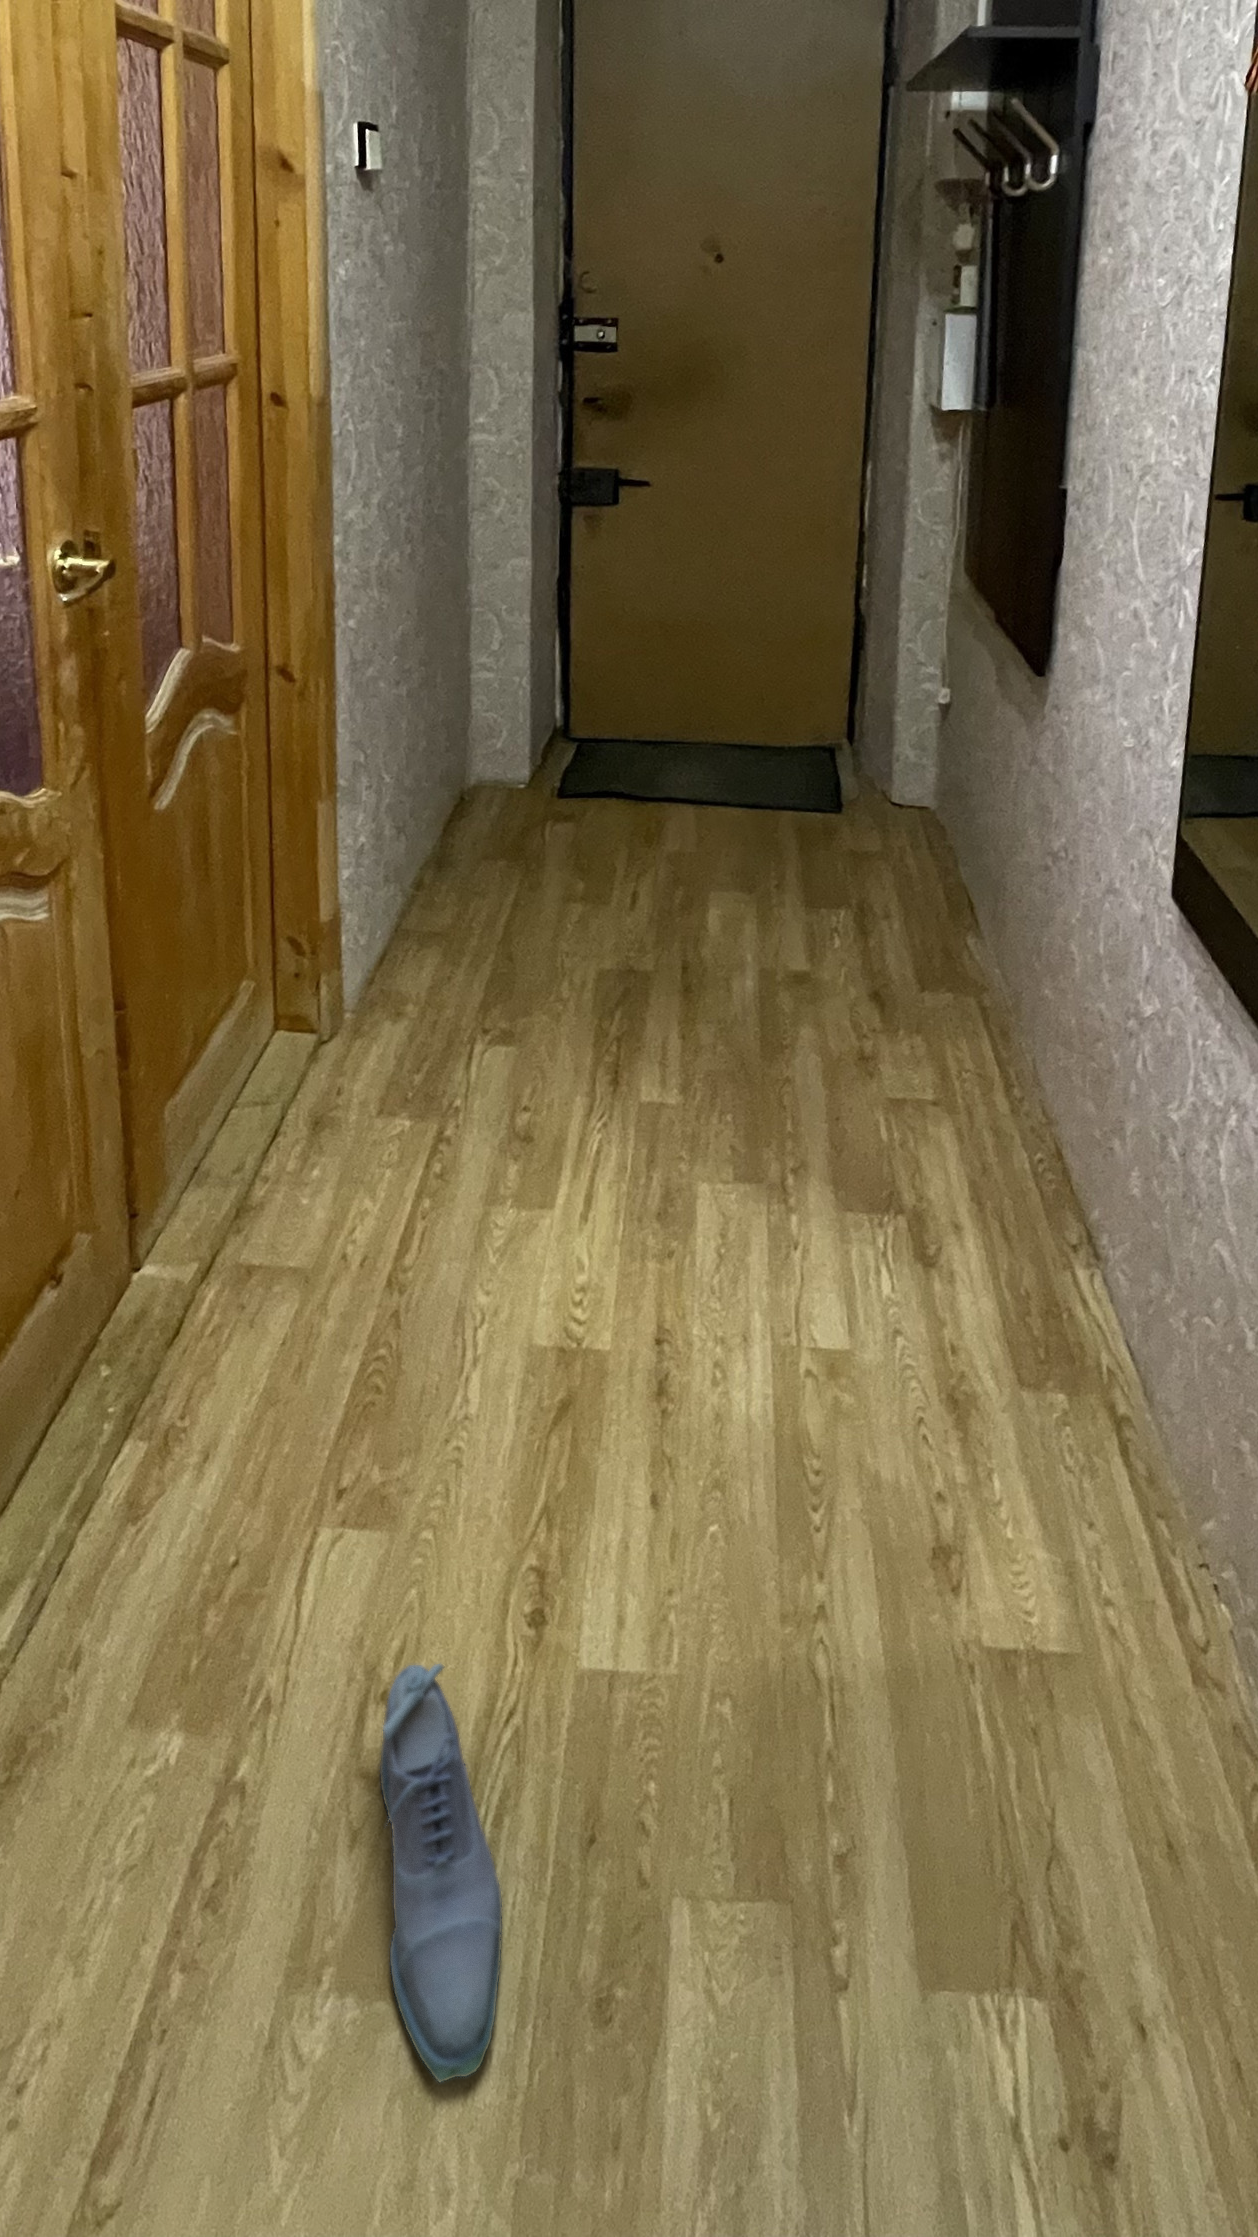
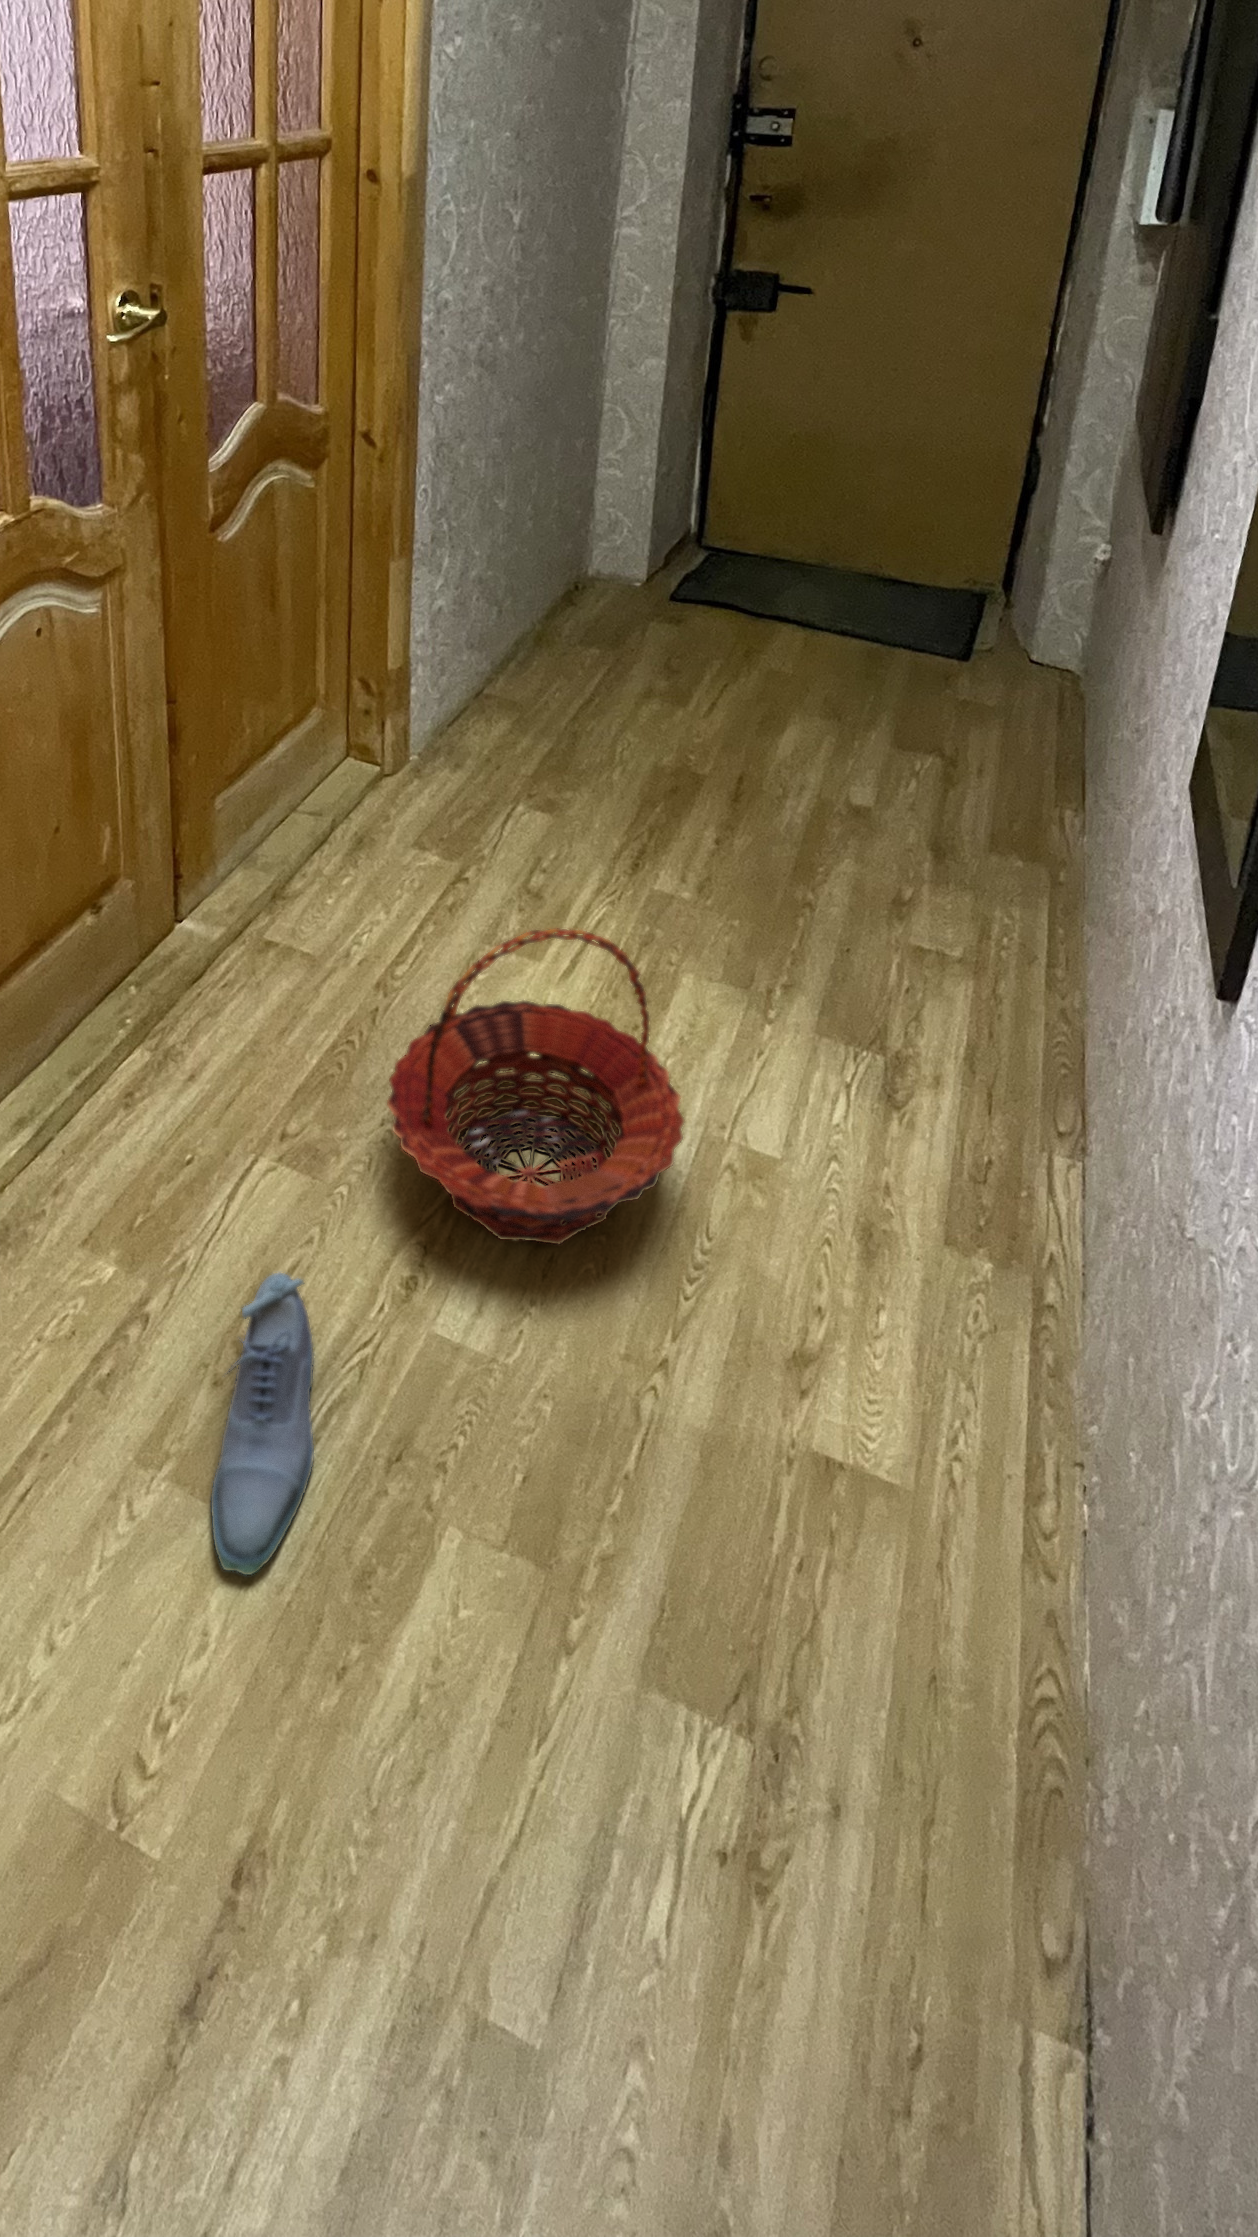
basket: none [463,1159,781,1533] -> present [387,928,684,1244]

